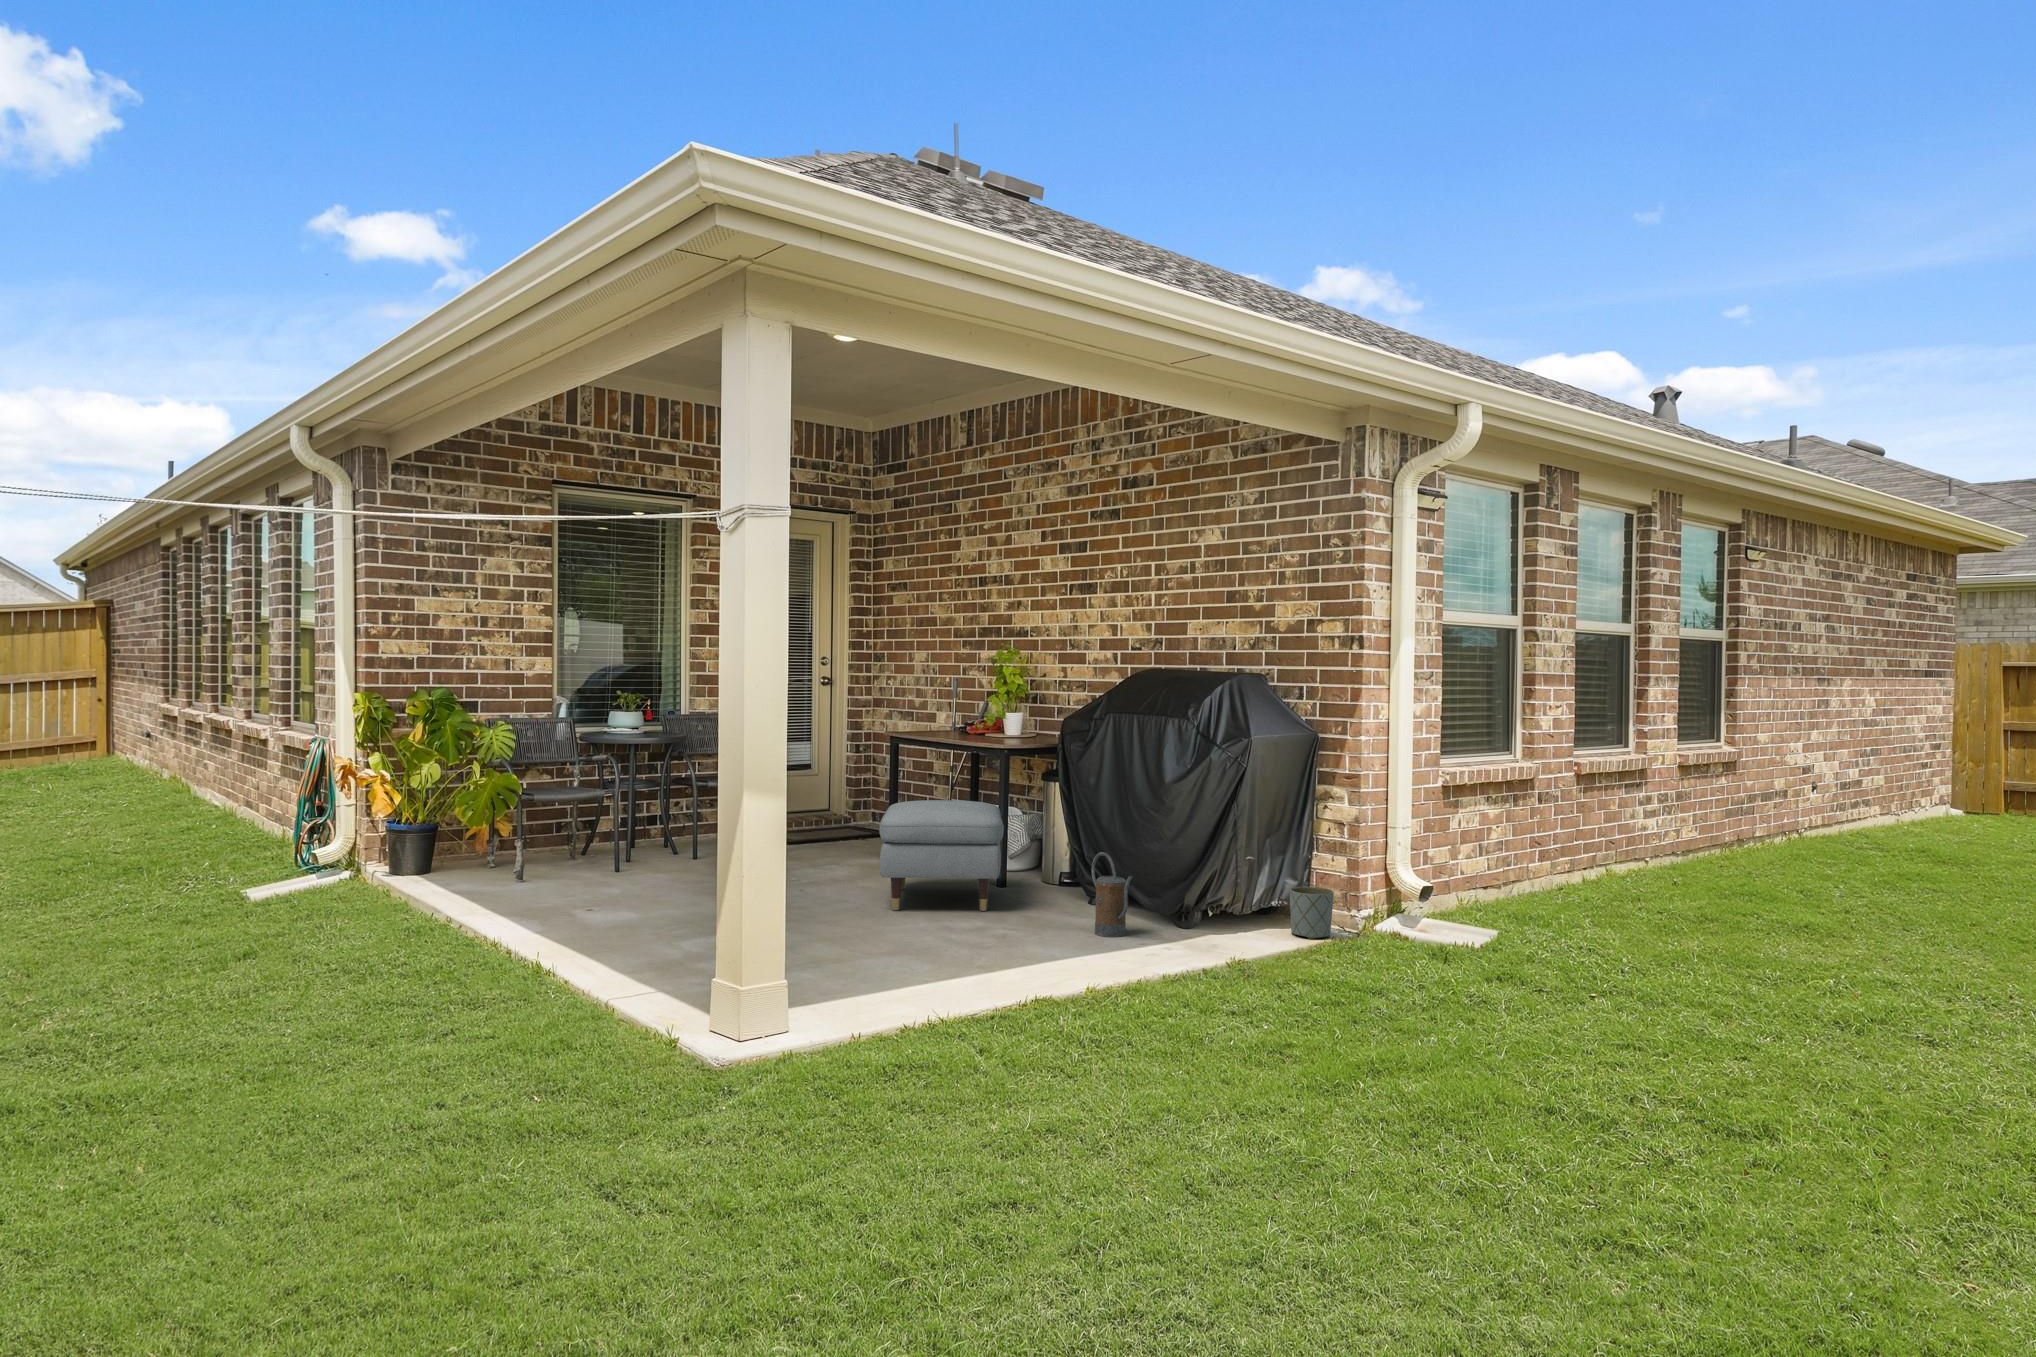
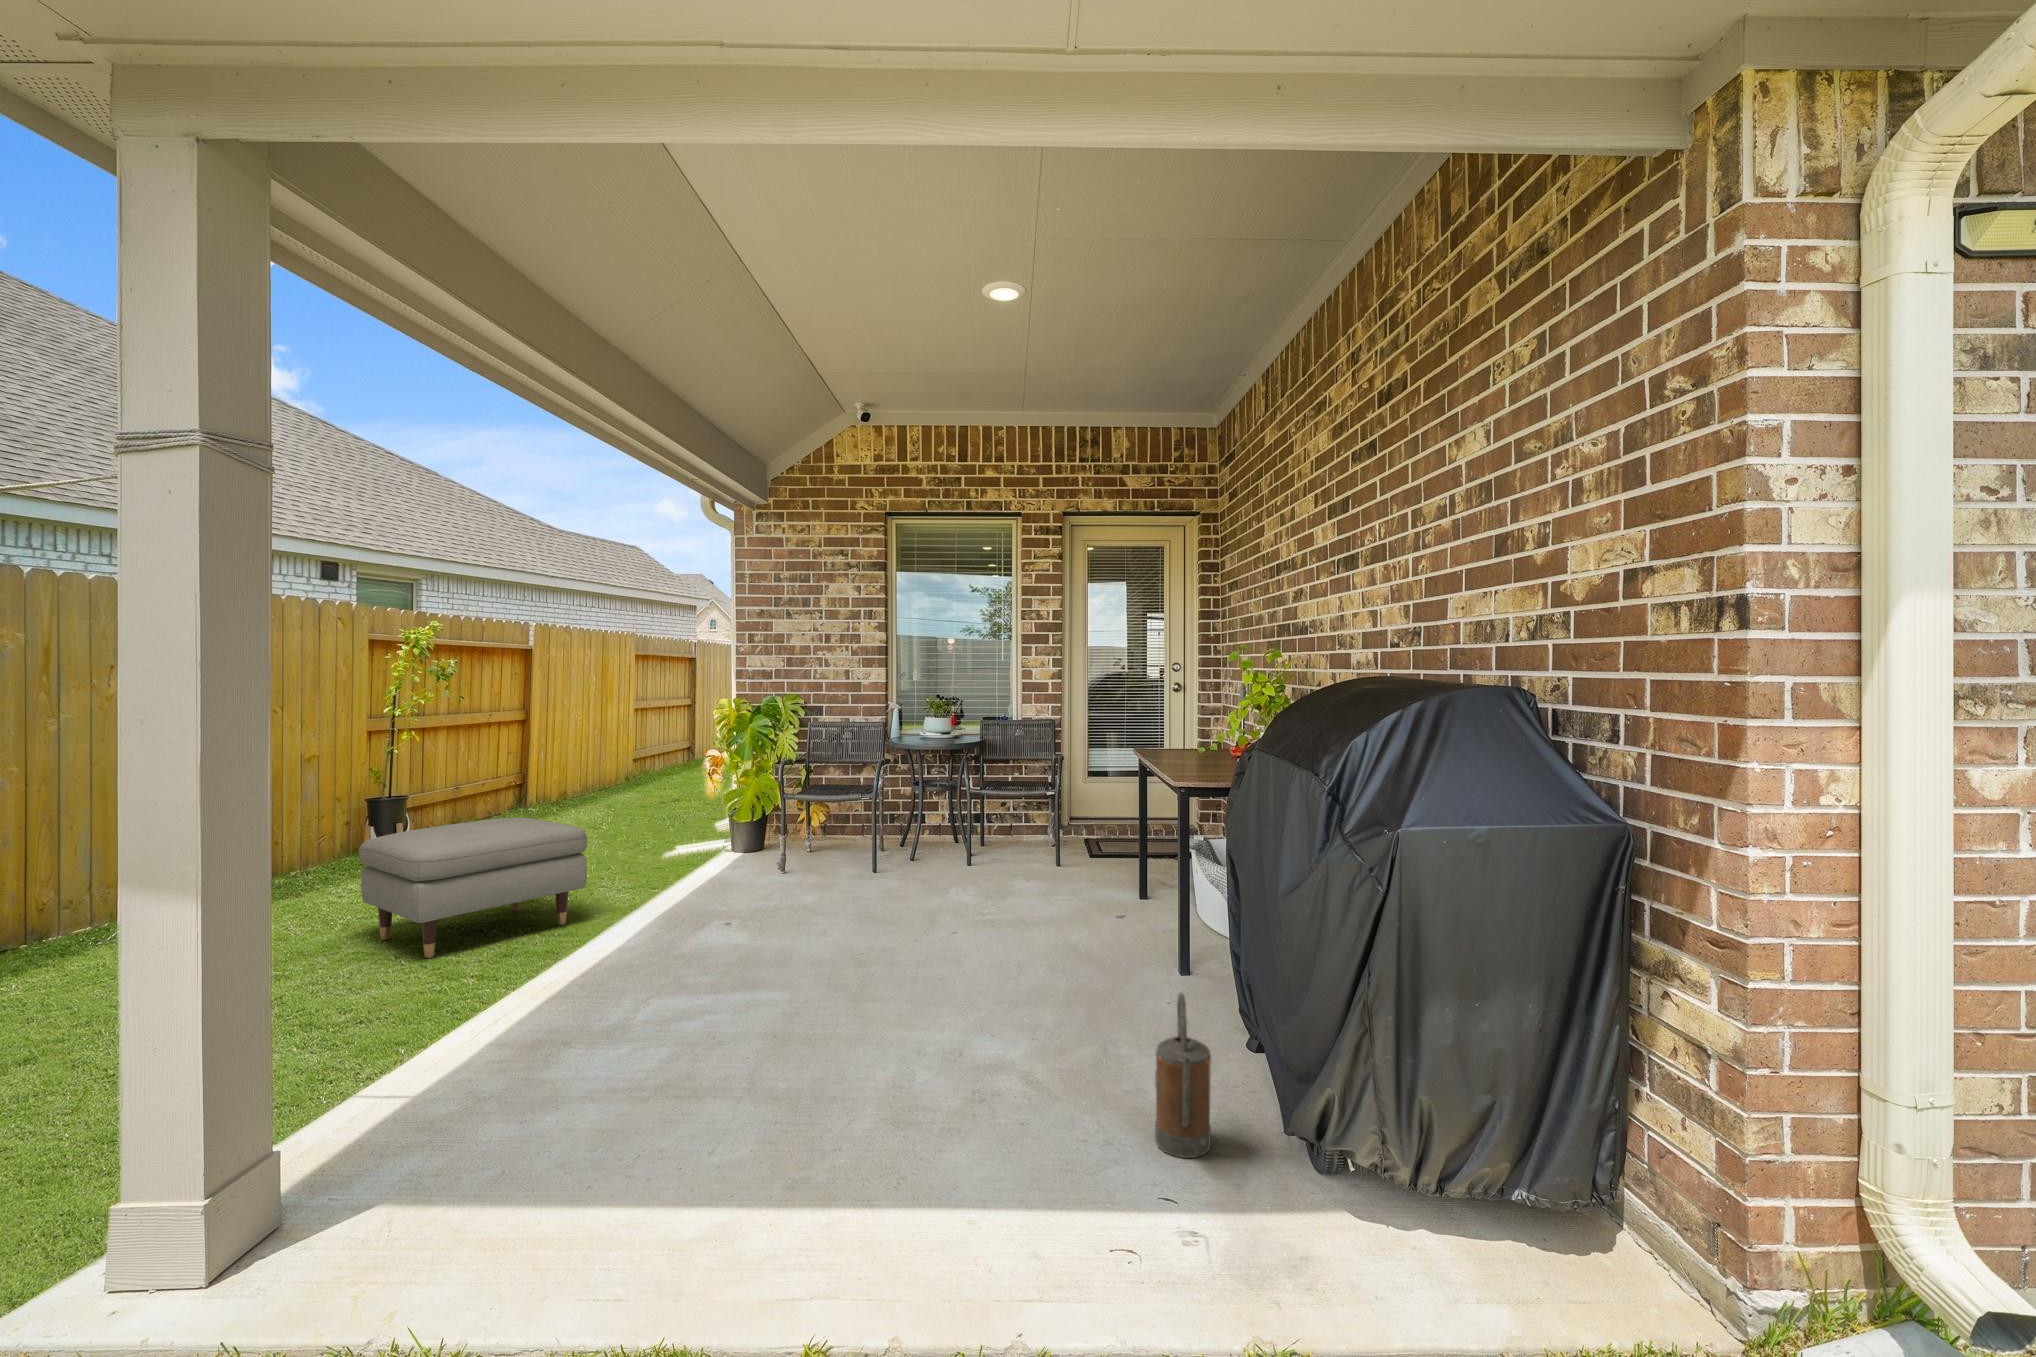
ottoman: present [880,800,1004,911] -> present [359,818,587,958]
planter: present [1290,887,1334,939] -> none [1552,1156,1670,1311]

